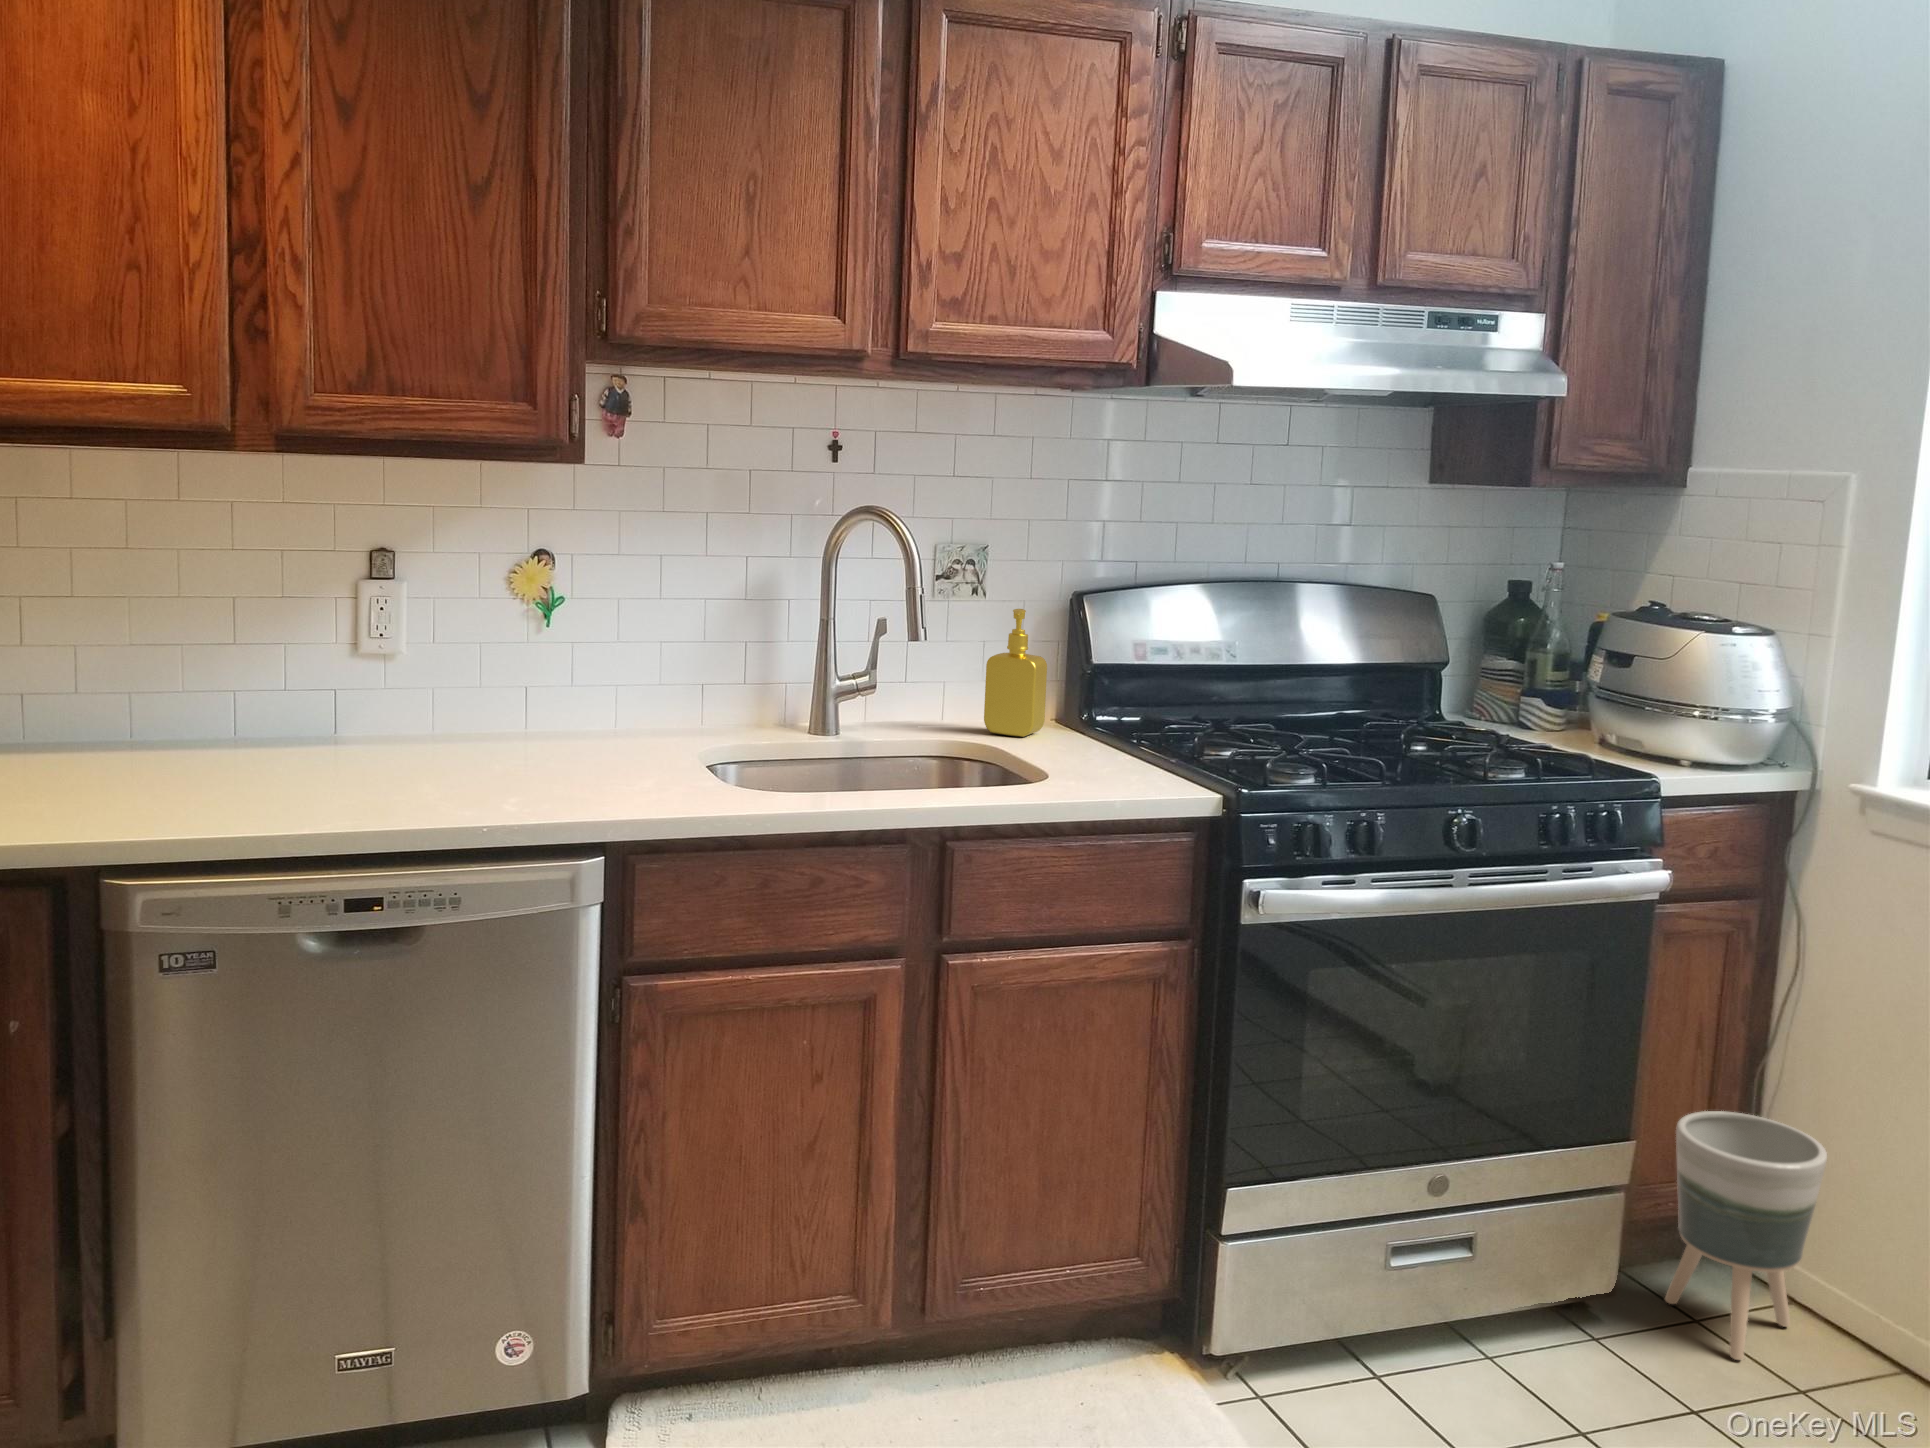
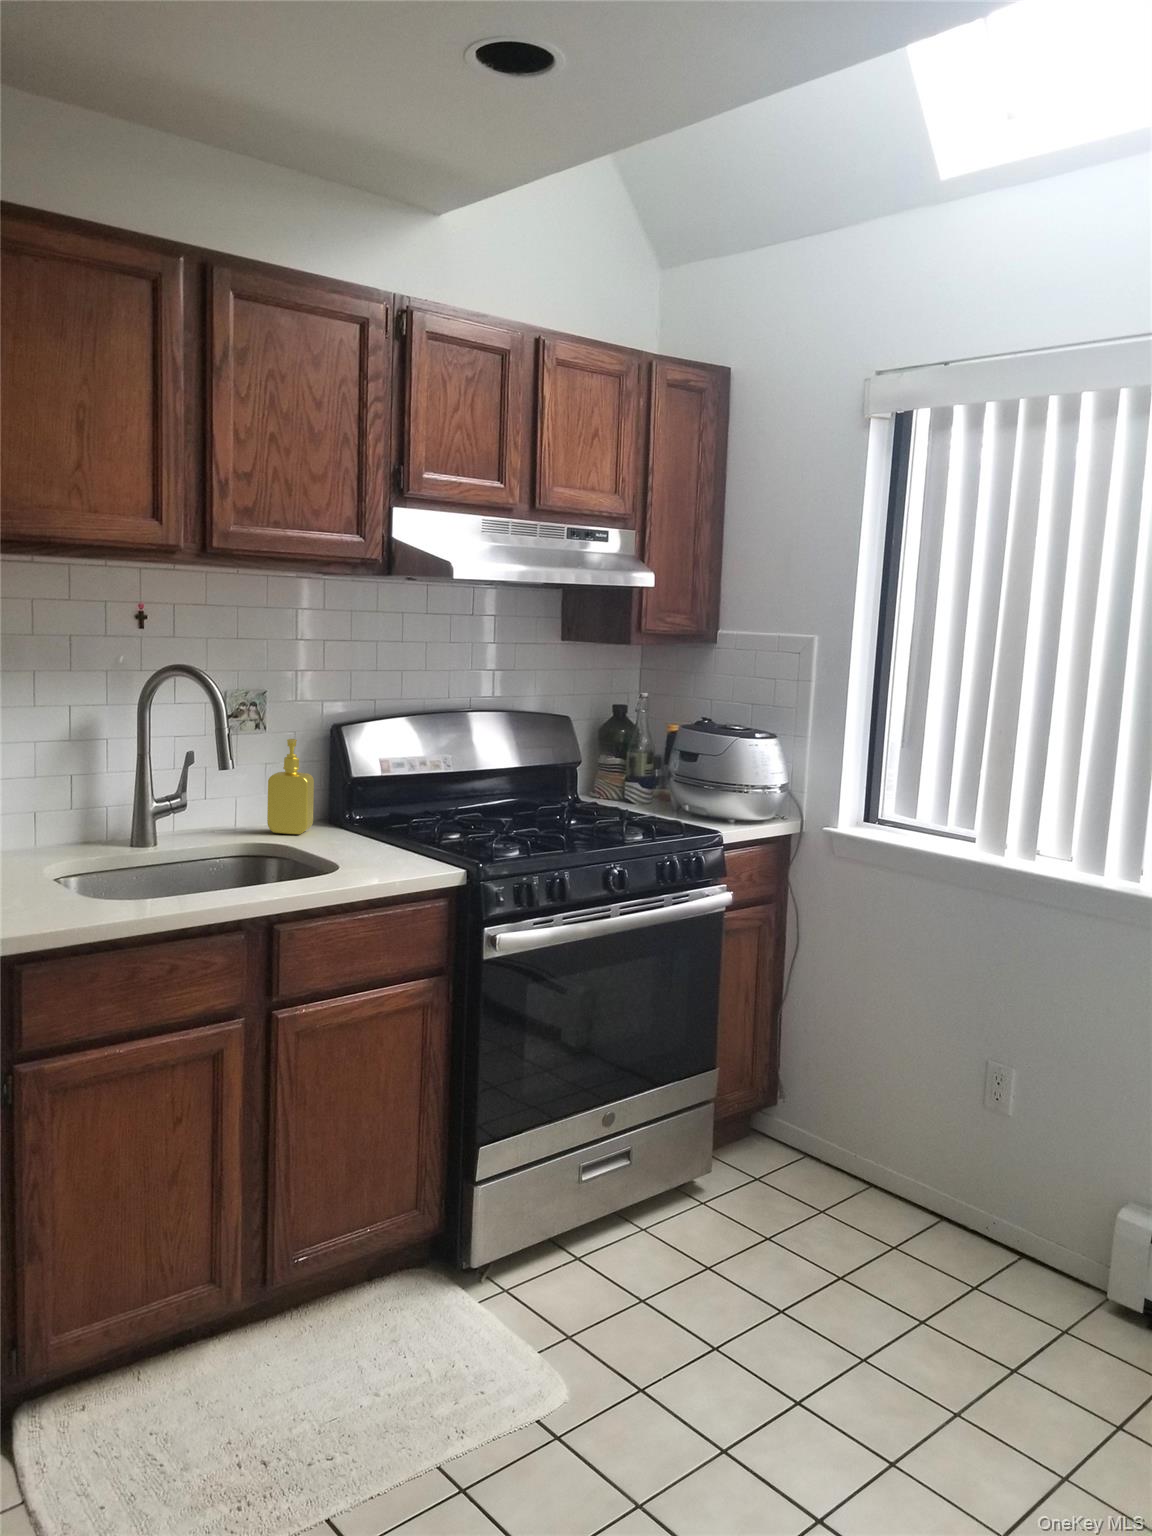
planter: present [1665,1111,1827,1360] -> none [735,1043,826,1199]

